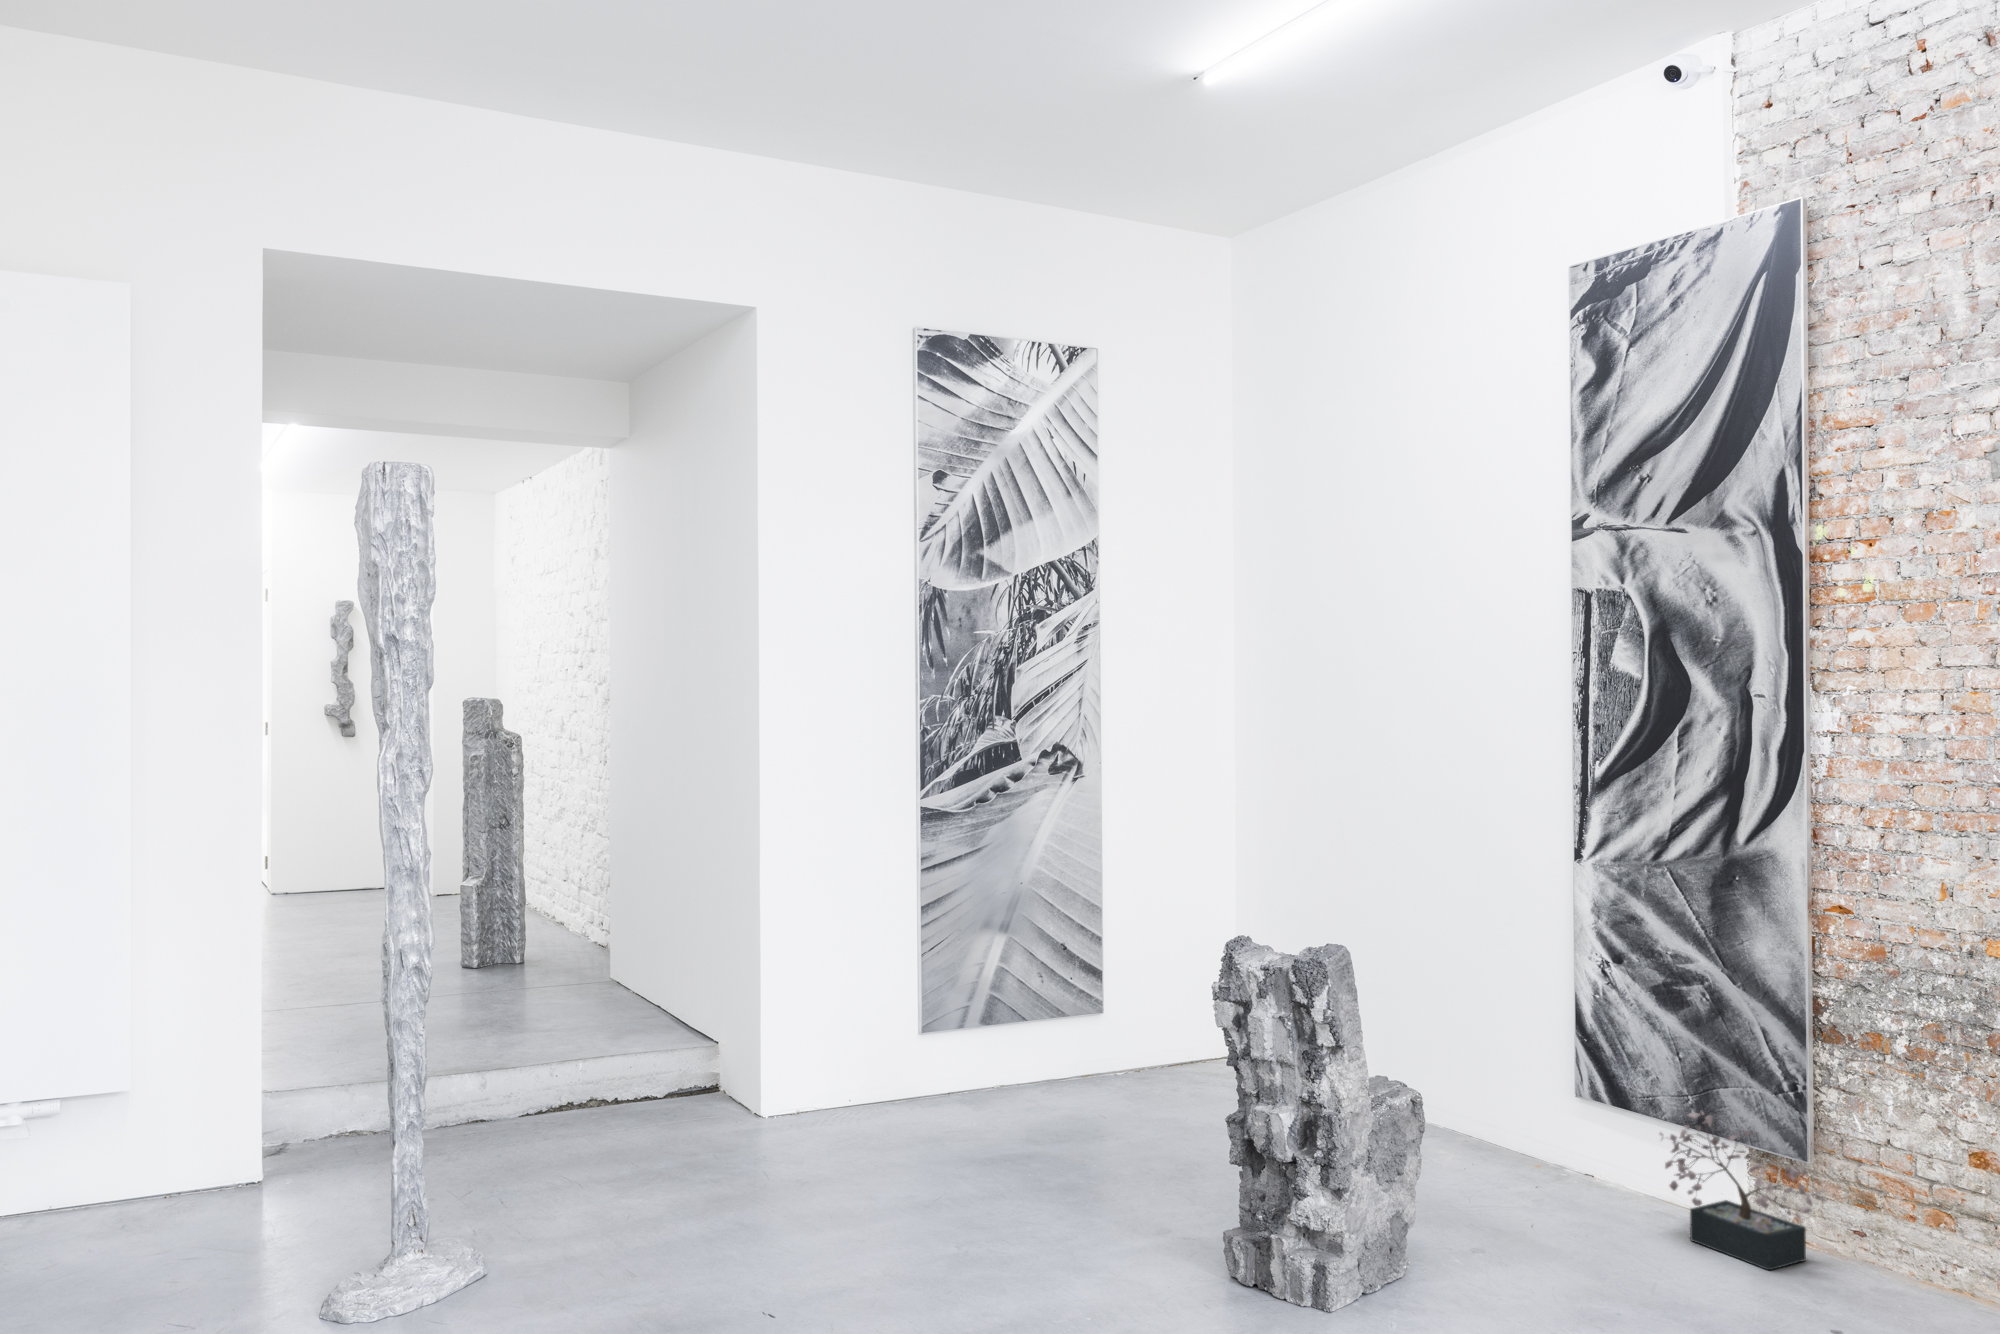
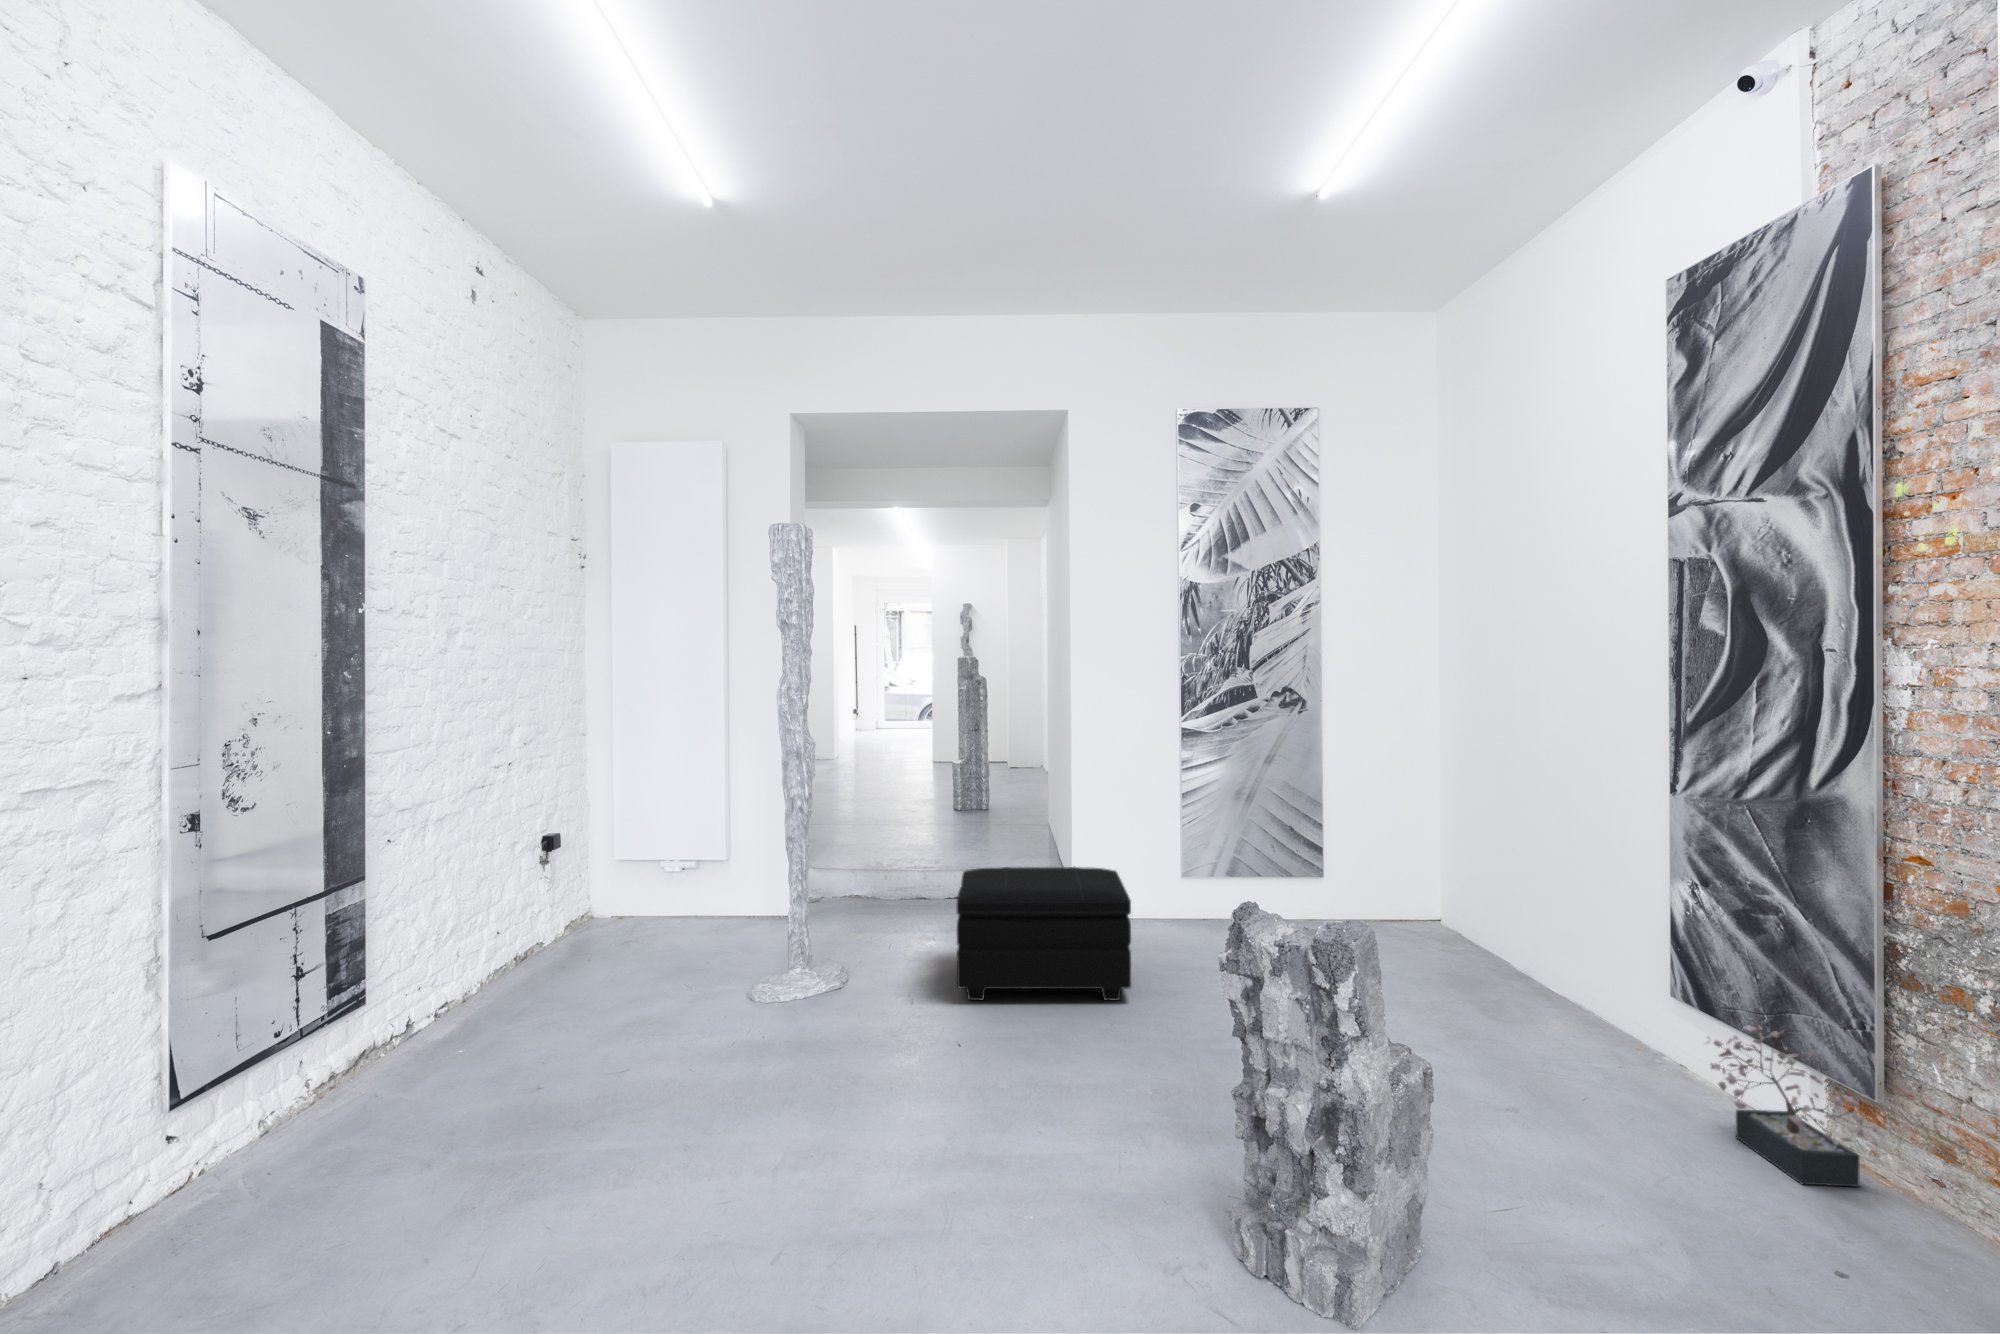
footstool: none [650,1035,973,1283] -> present [957,867,1131,1001]

